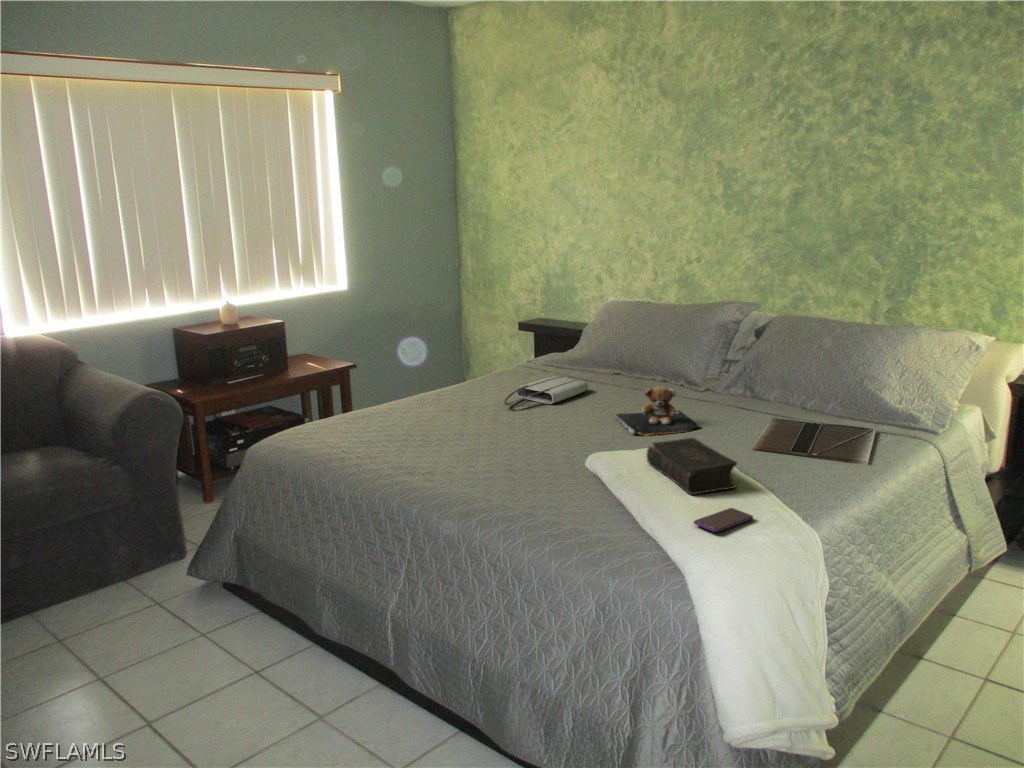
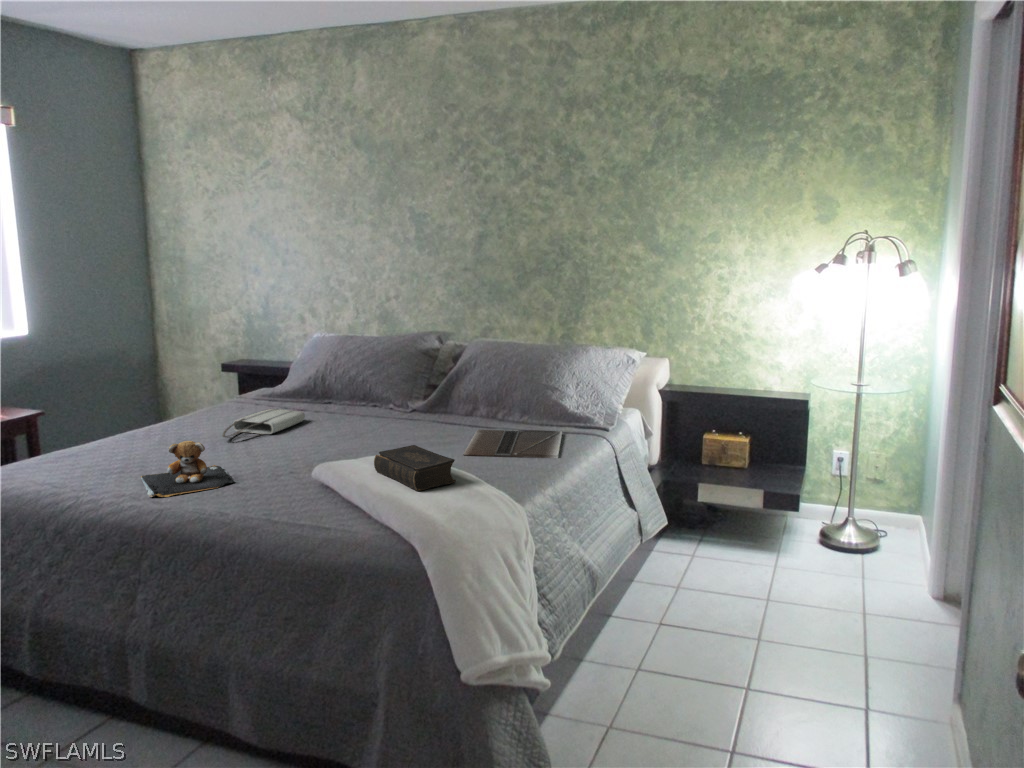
teddy bear: present [615,386,700,436] -> present [141,441,235,497]
smartphone: present [694,508,753,532] -> none [424,497,472,515]

